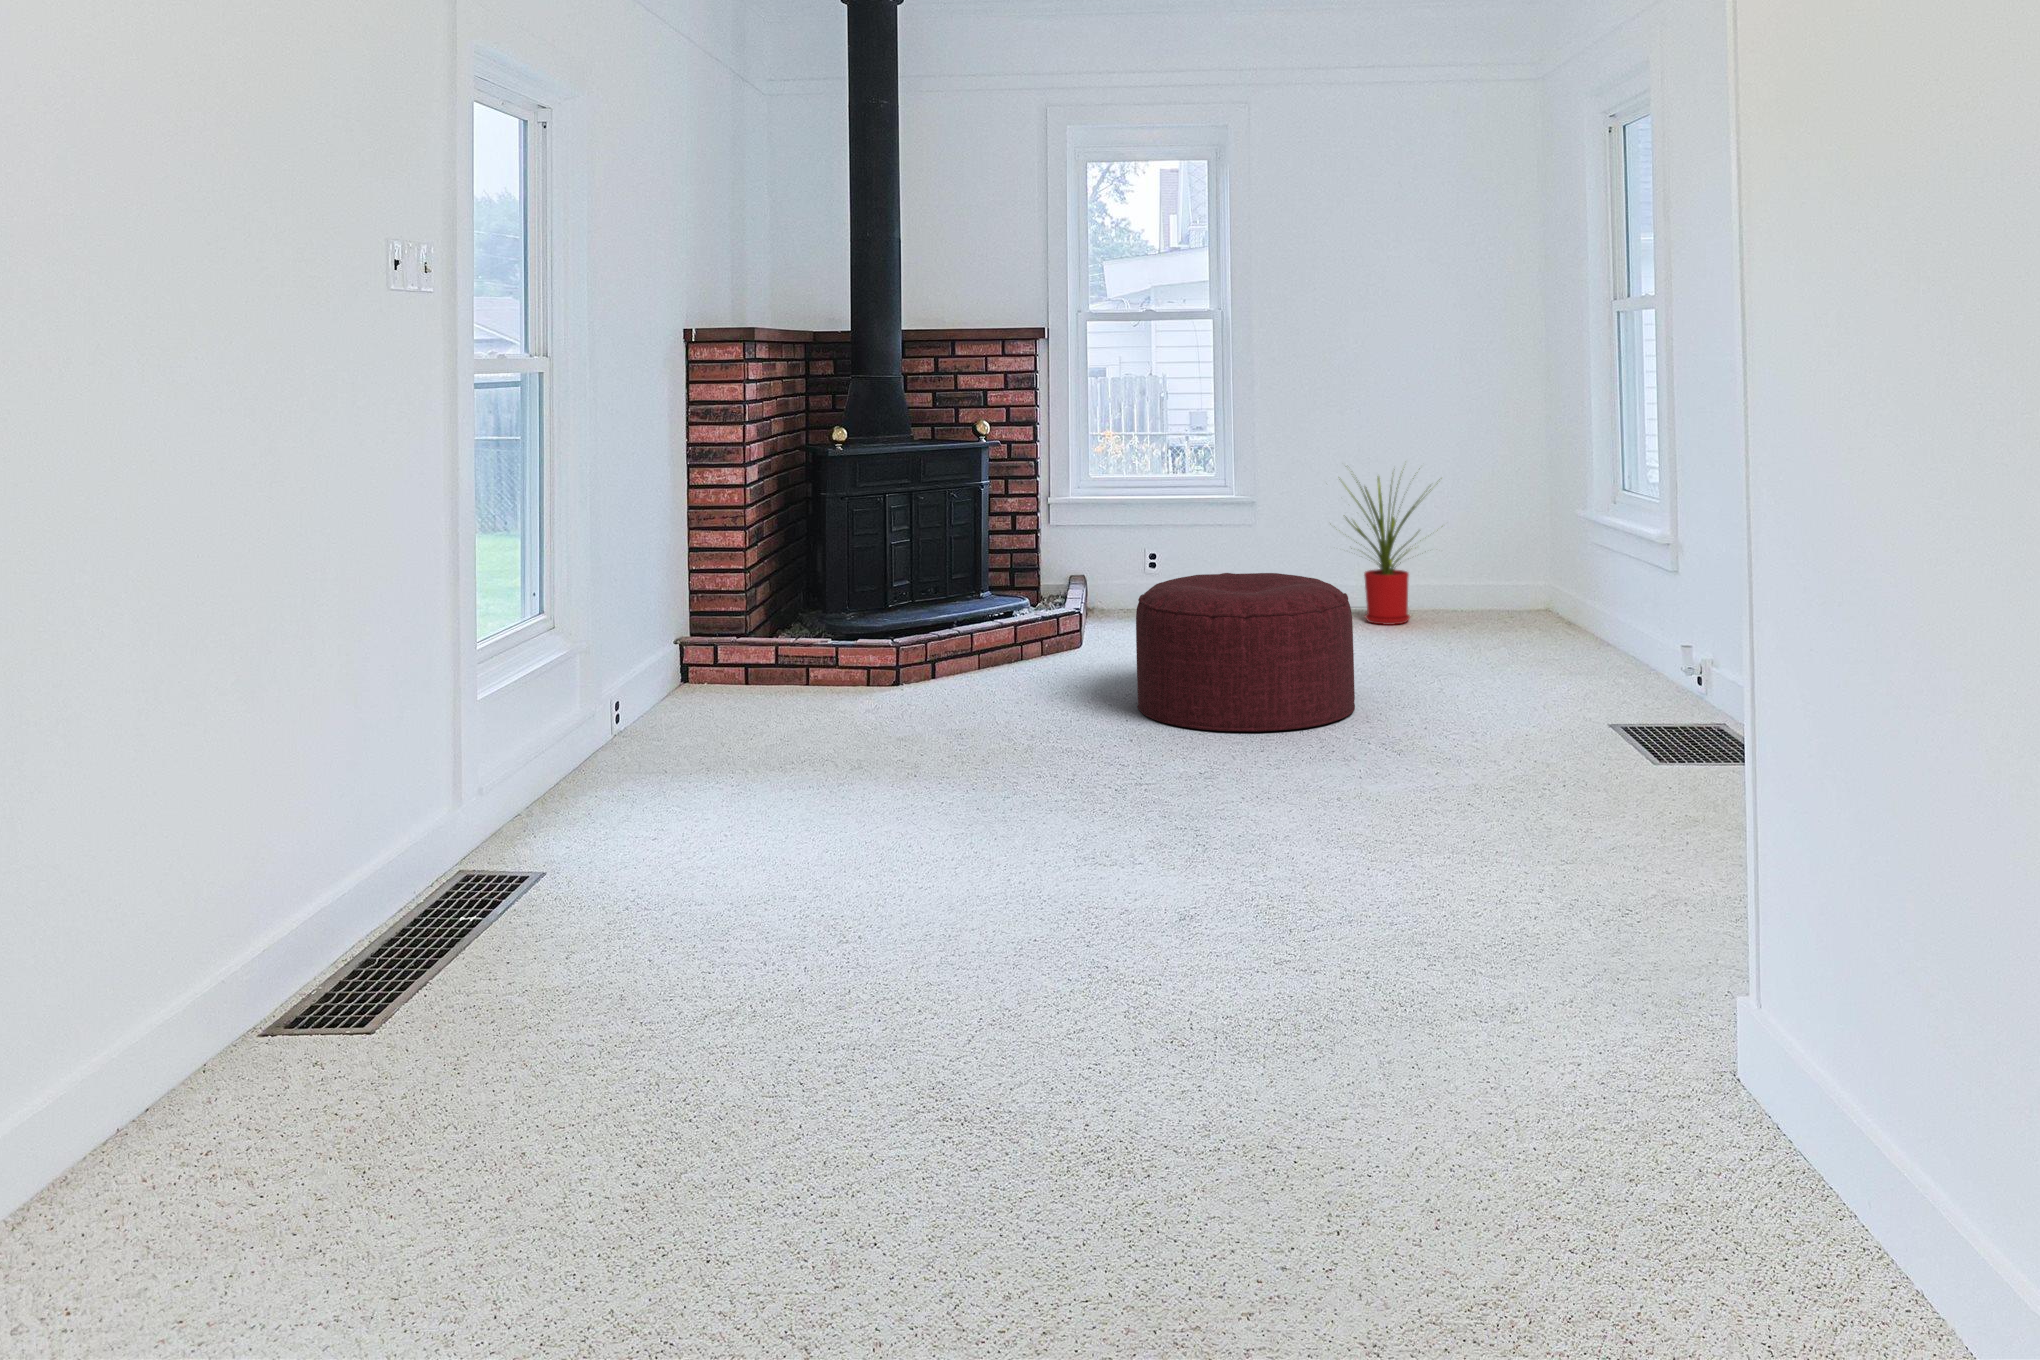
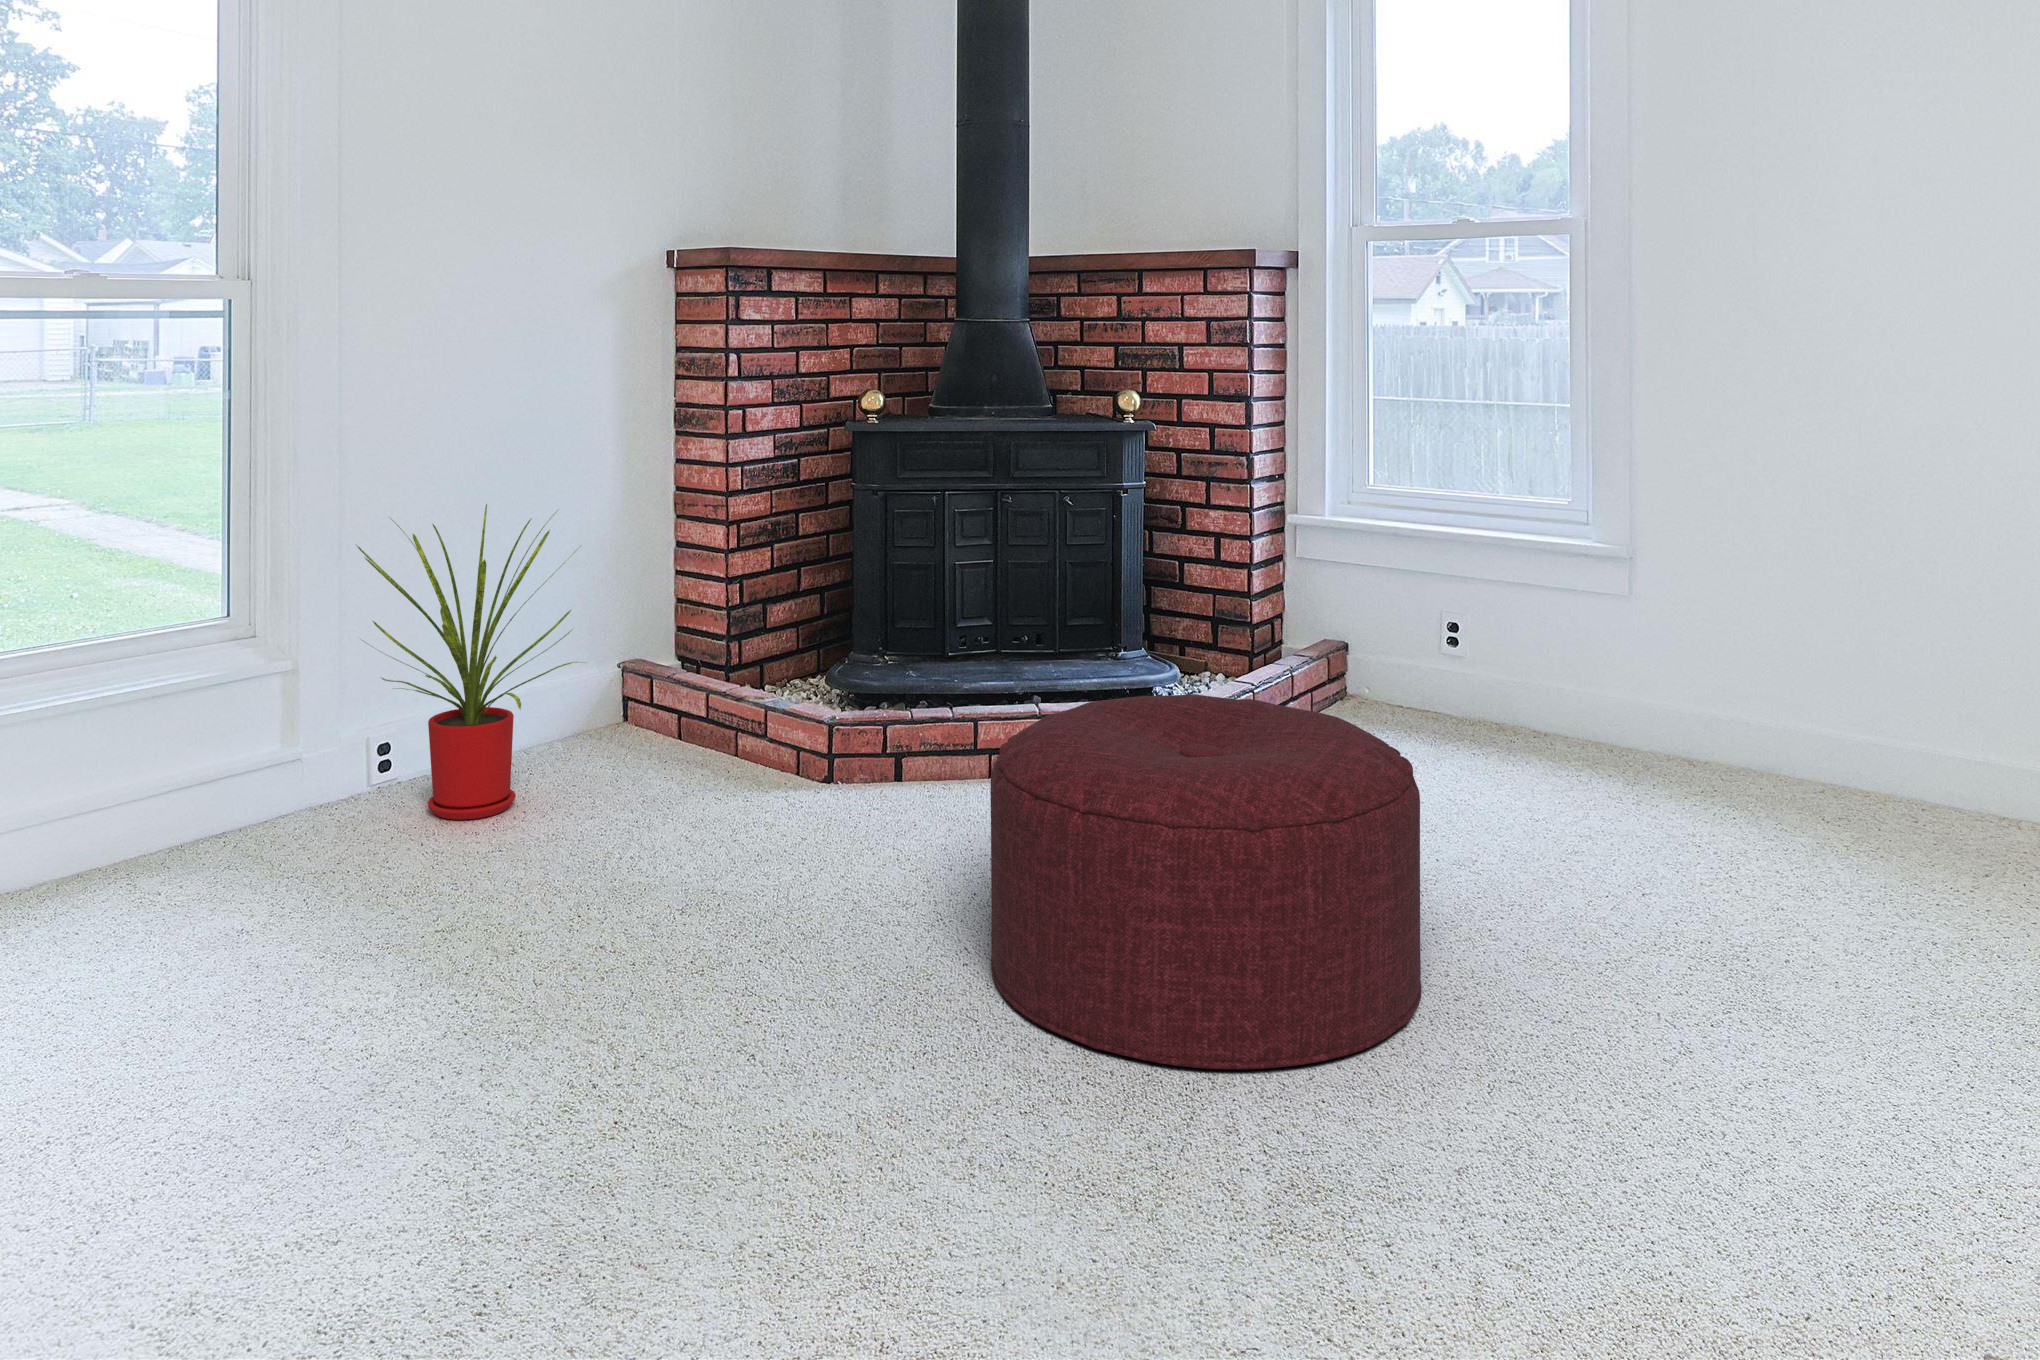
house plant: present [1339,477,1431,625] -> present [356,504,578,820]

